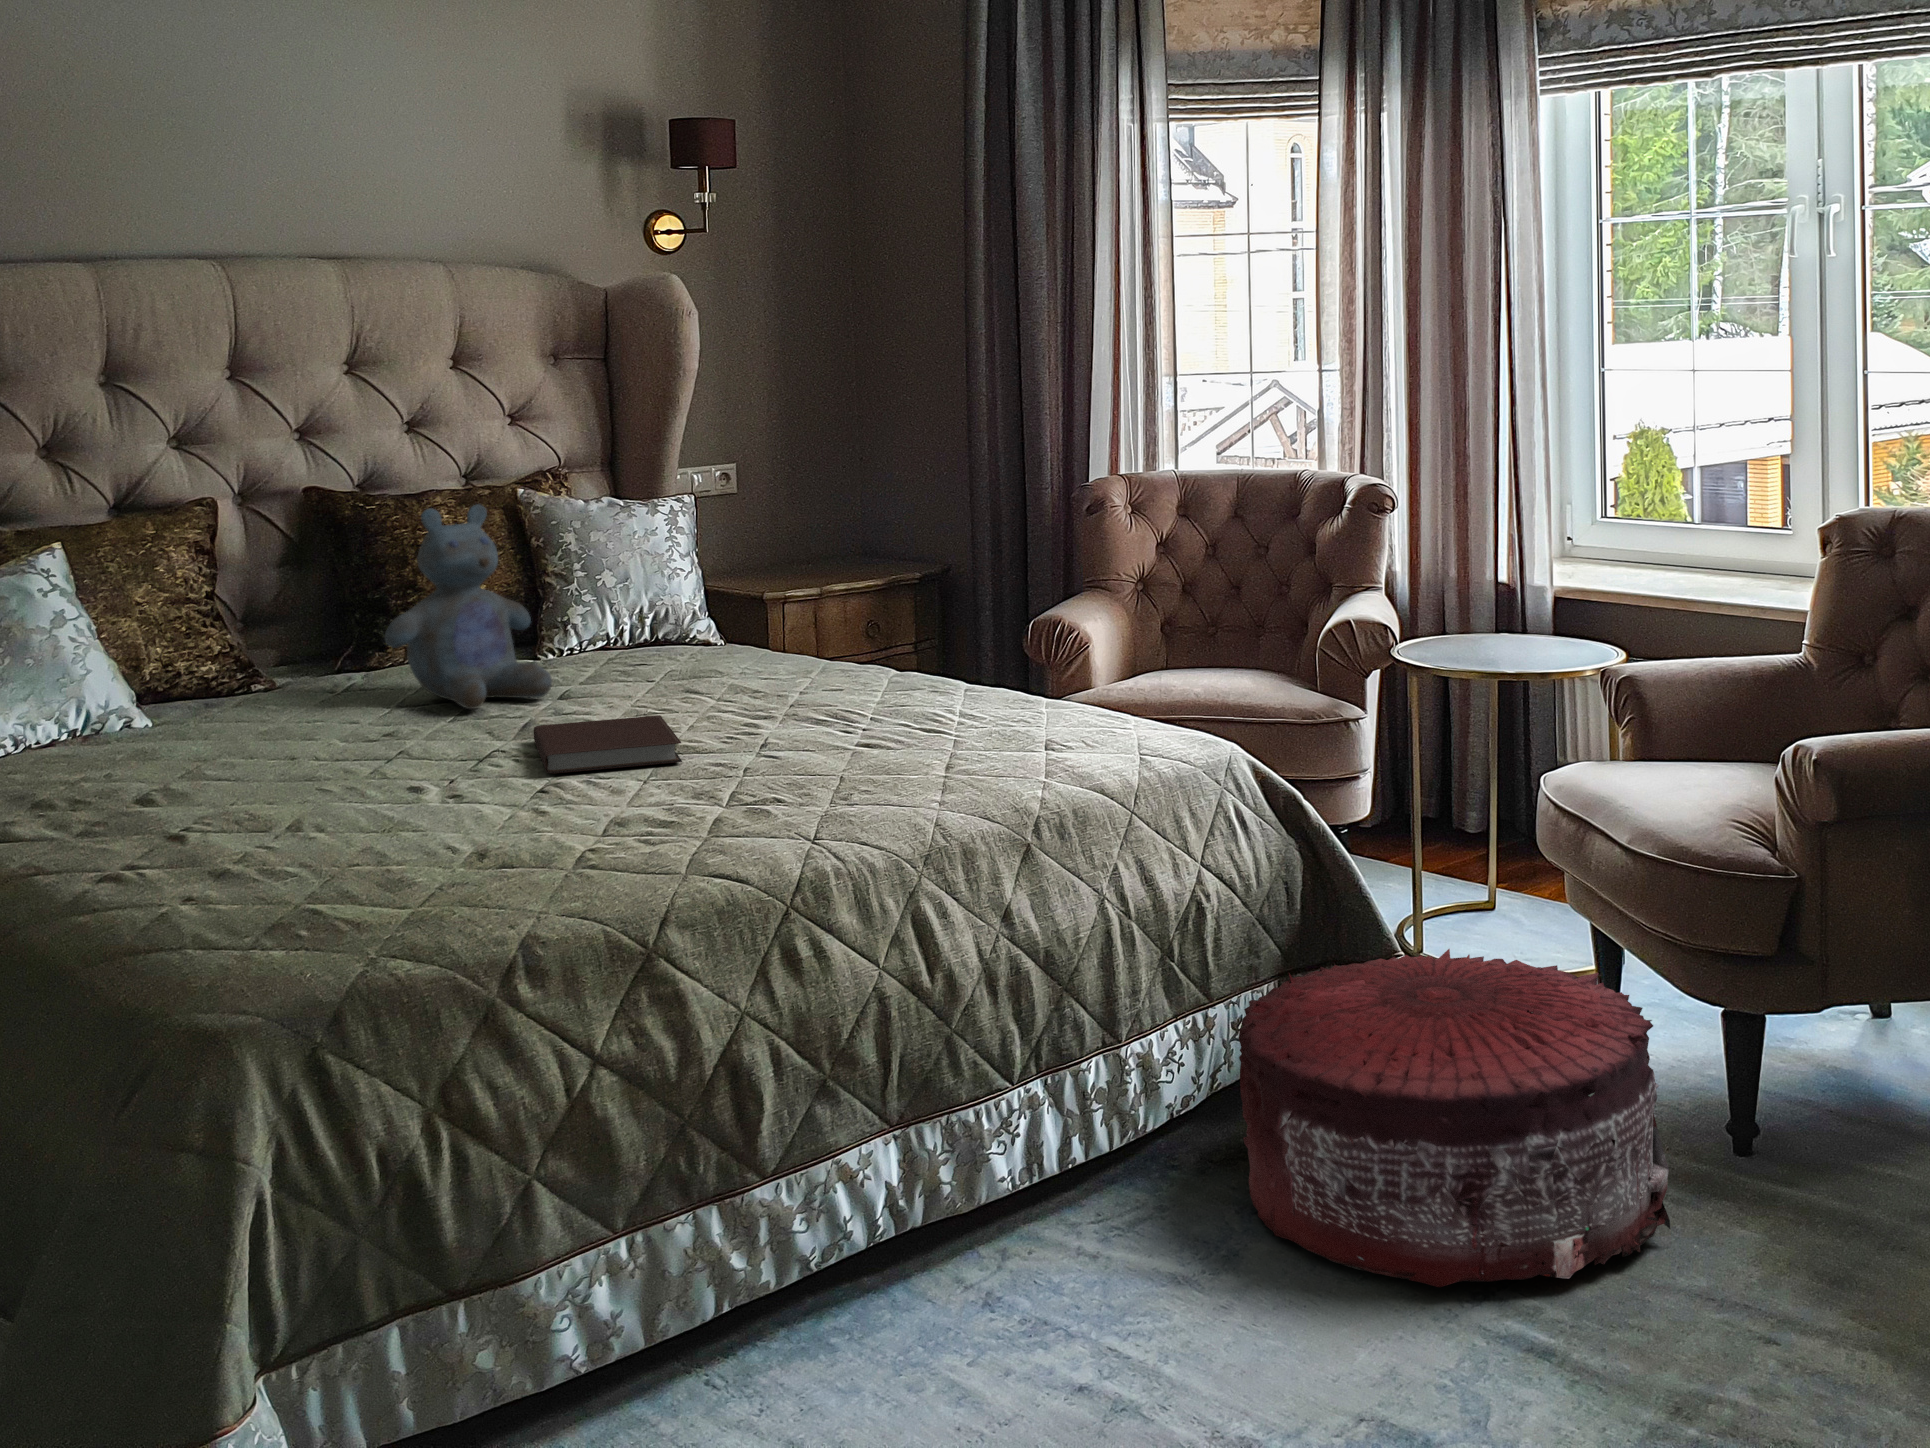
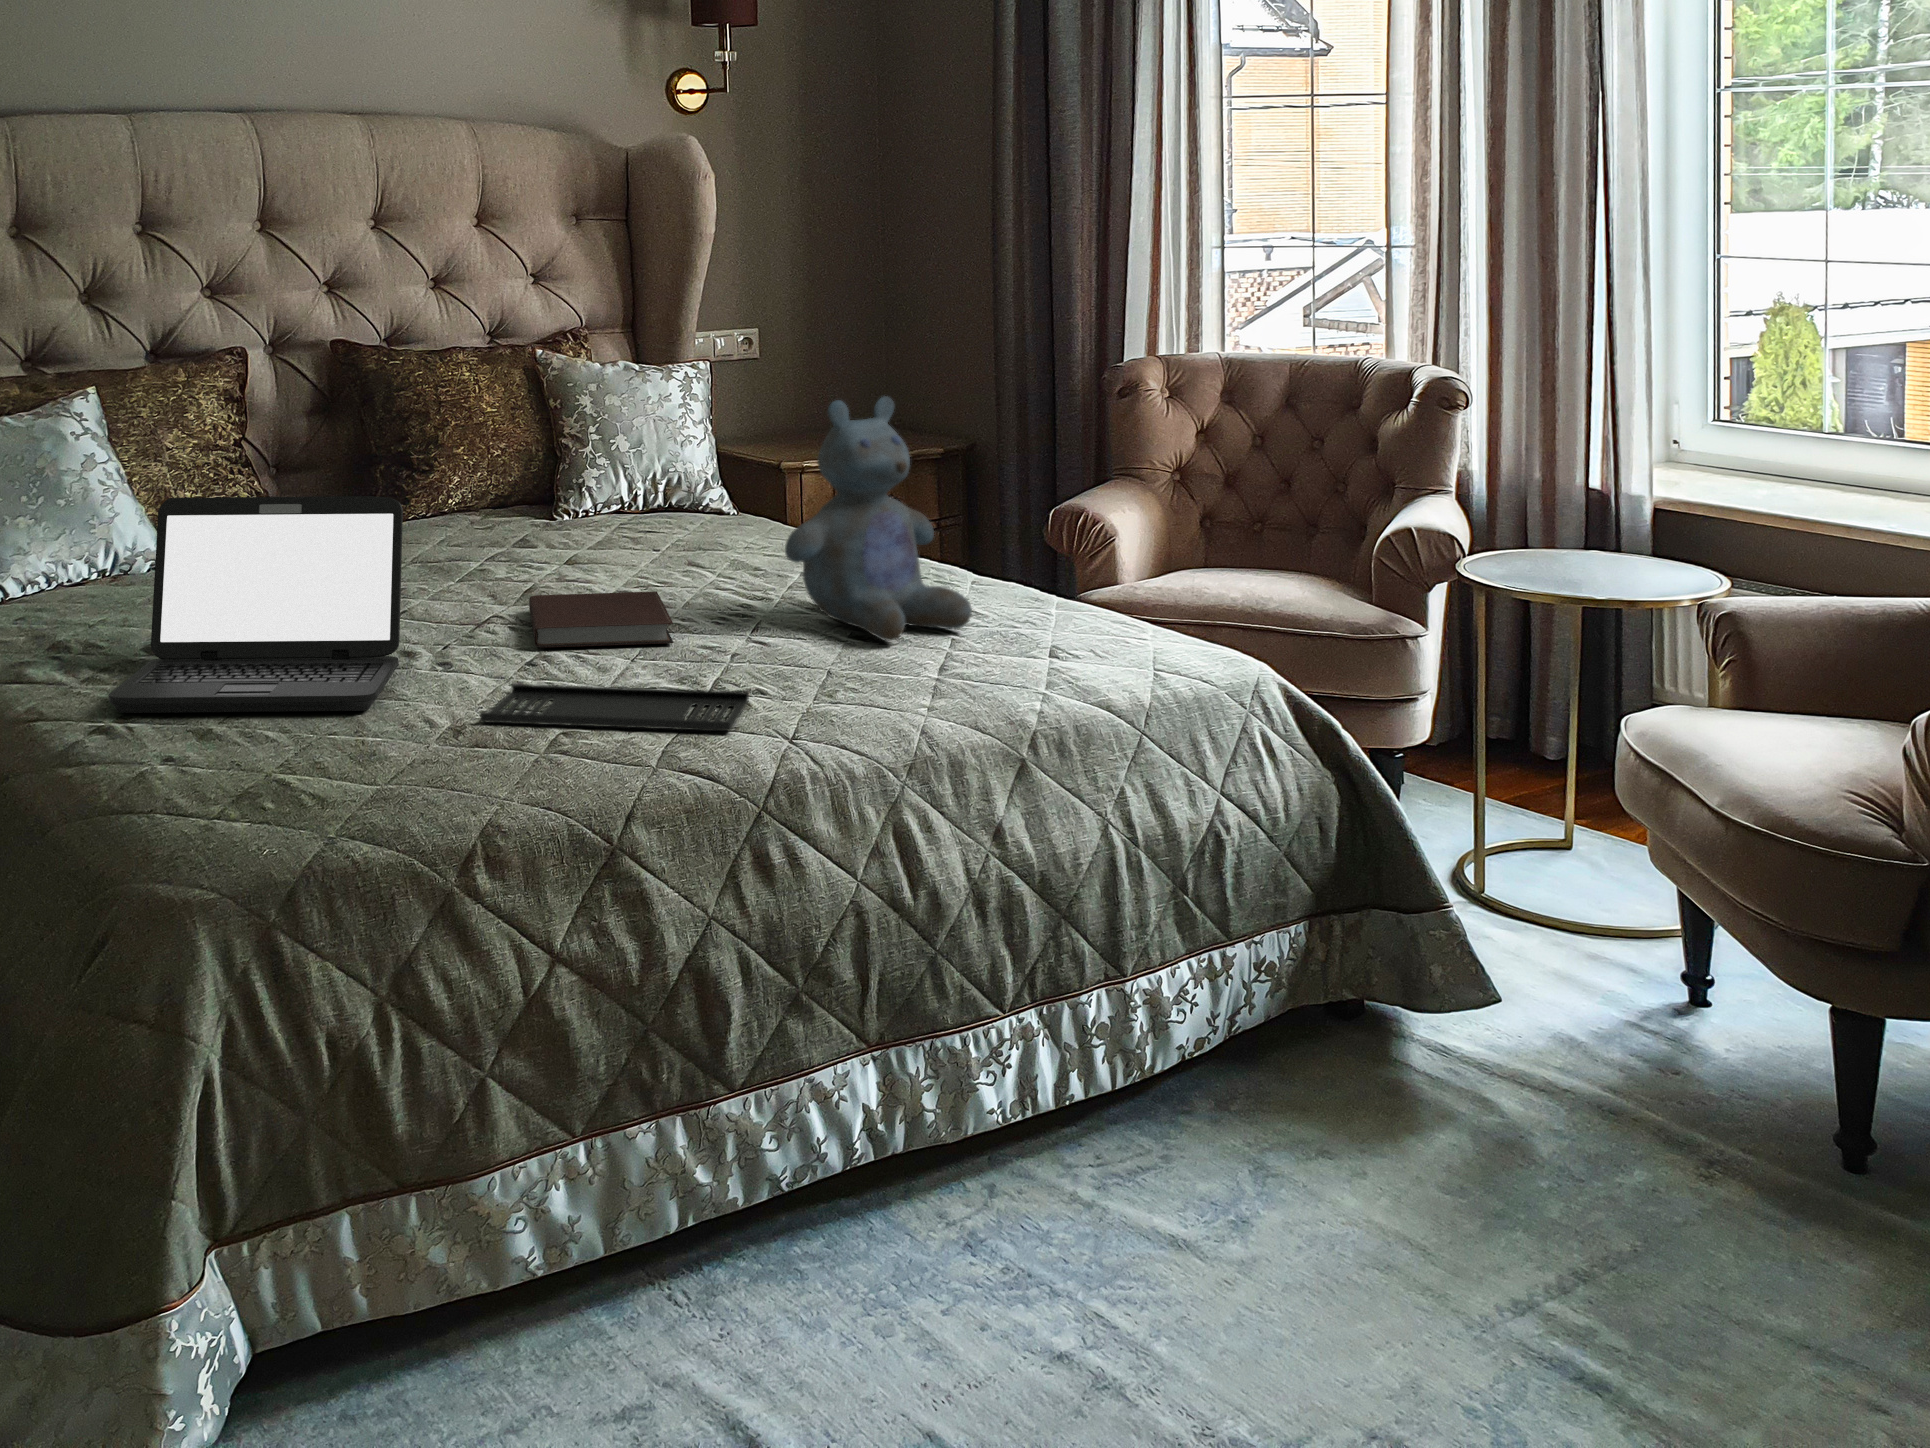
stuffed bear: present [385,504,552,709] -> present [785,396,972,641]
laptop: none [112,633,410,860] -> present [109,496,403,713]
tray: none [501,800,762,845] -> present [480,684,749,731]
pouf: present [1239,949,1670,1287] -> none [1255,904,1760,1298]

